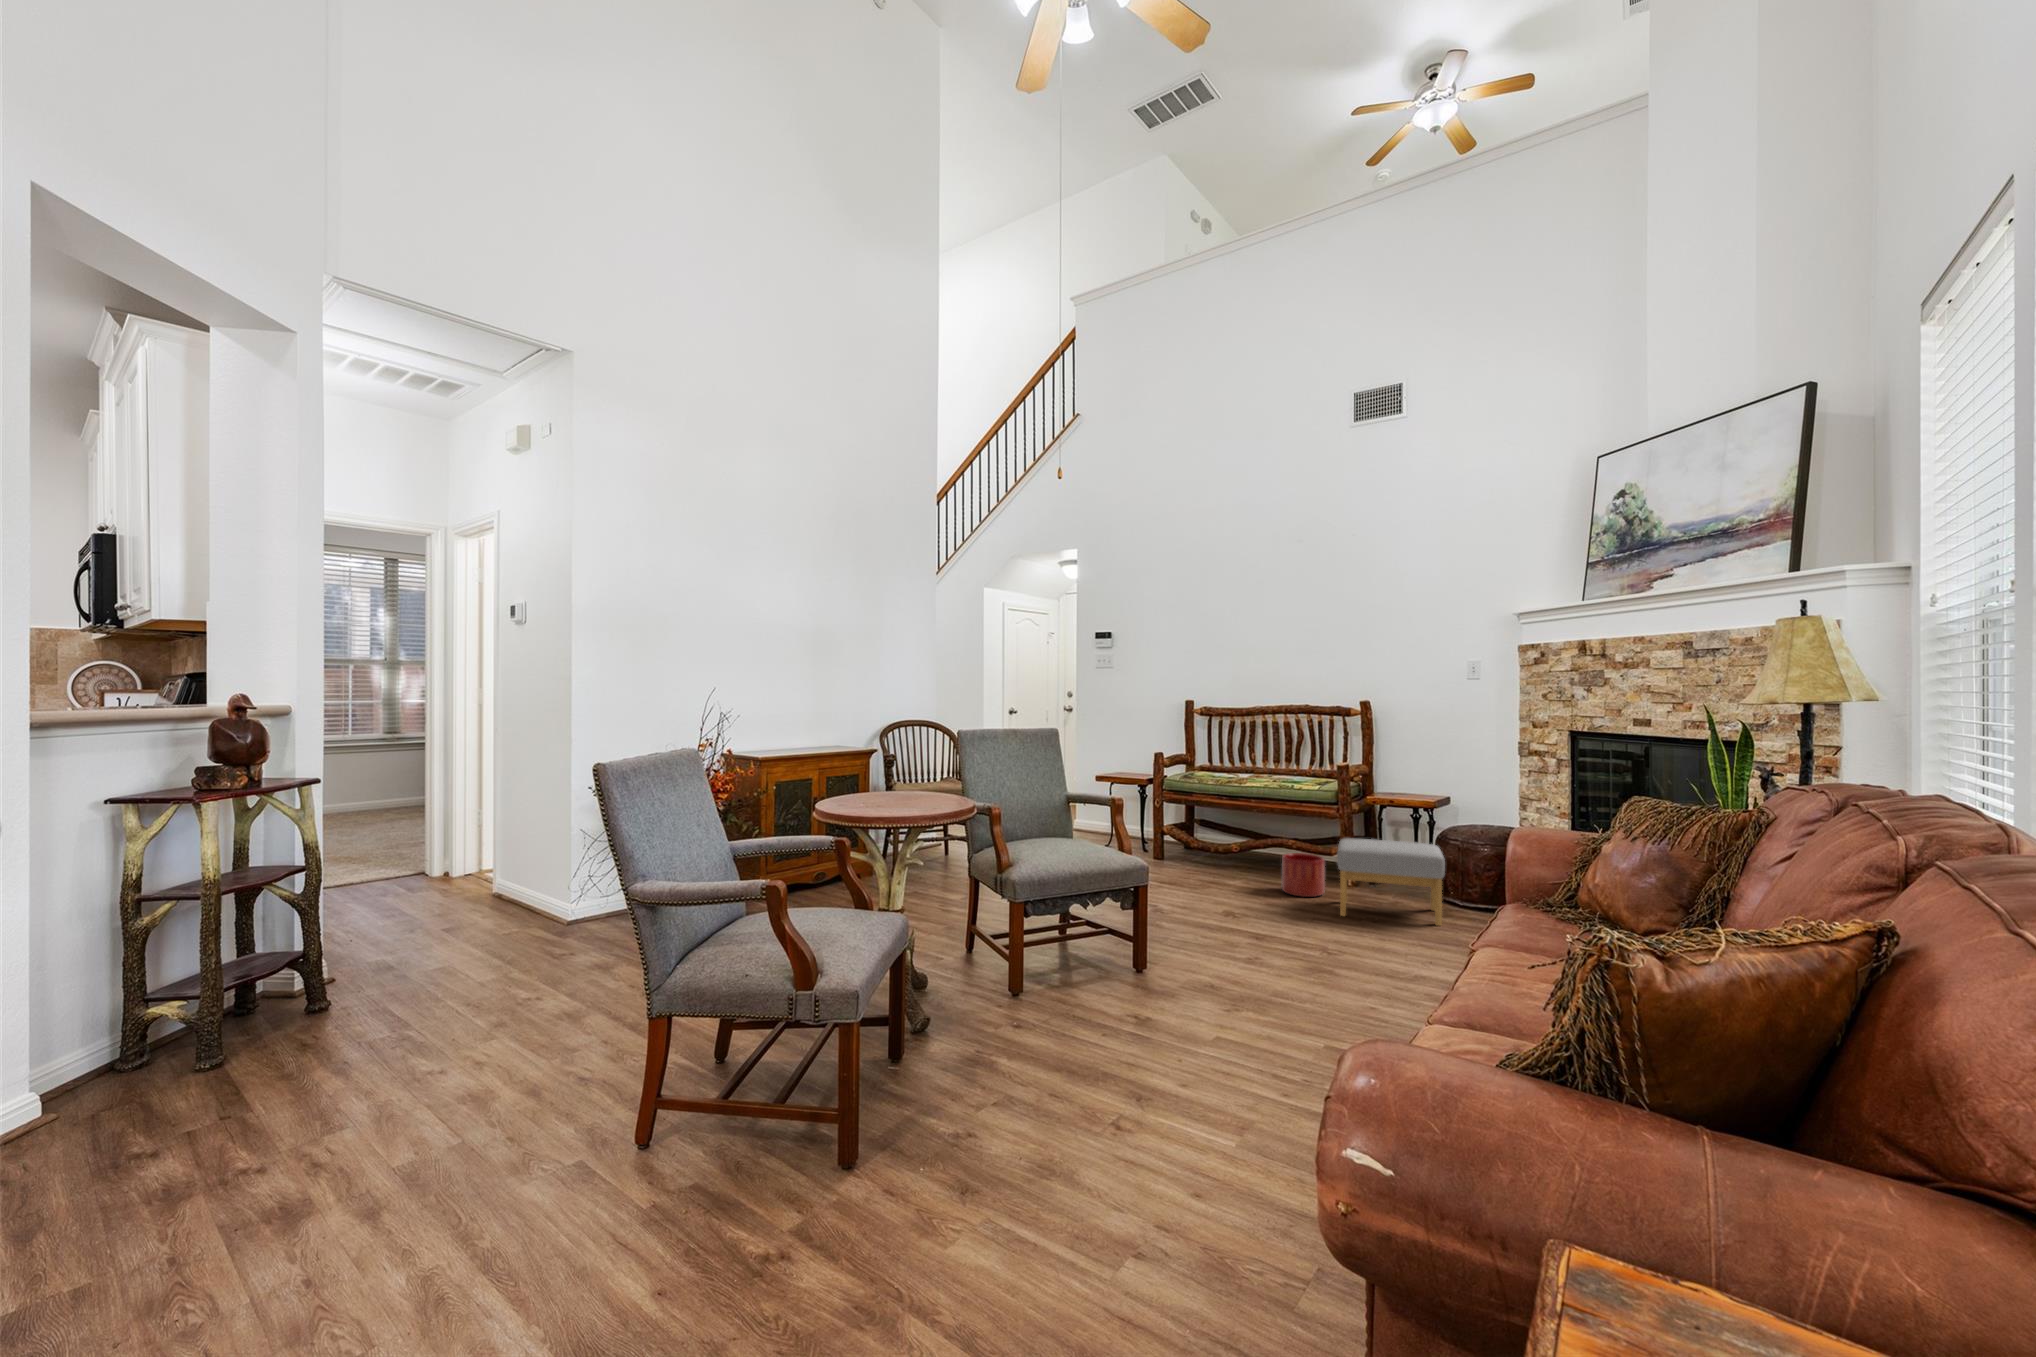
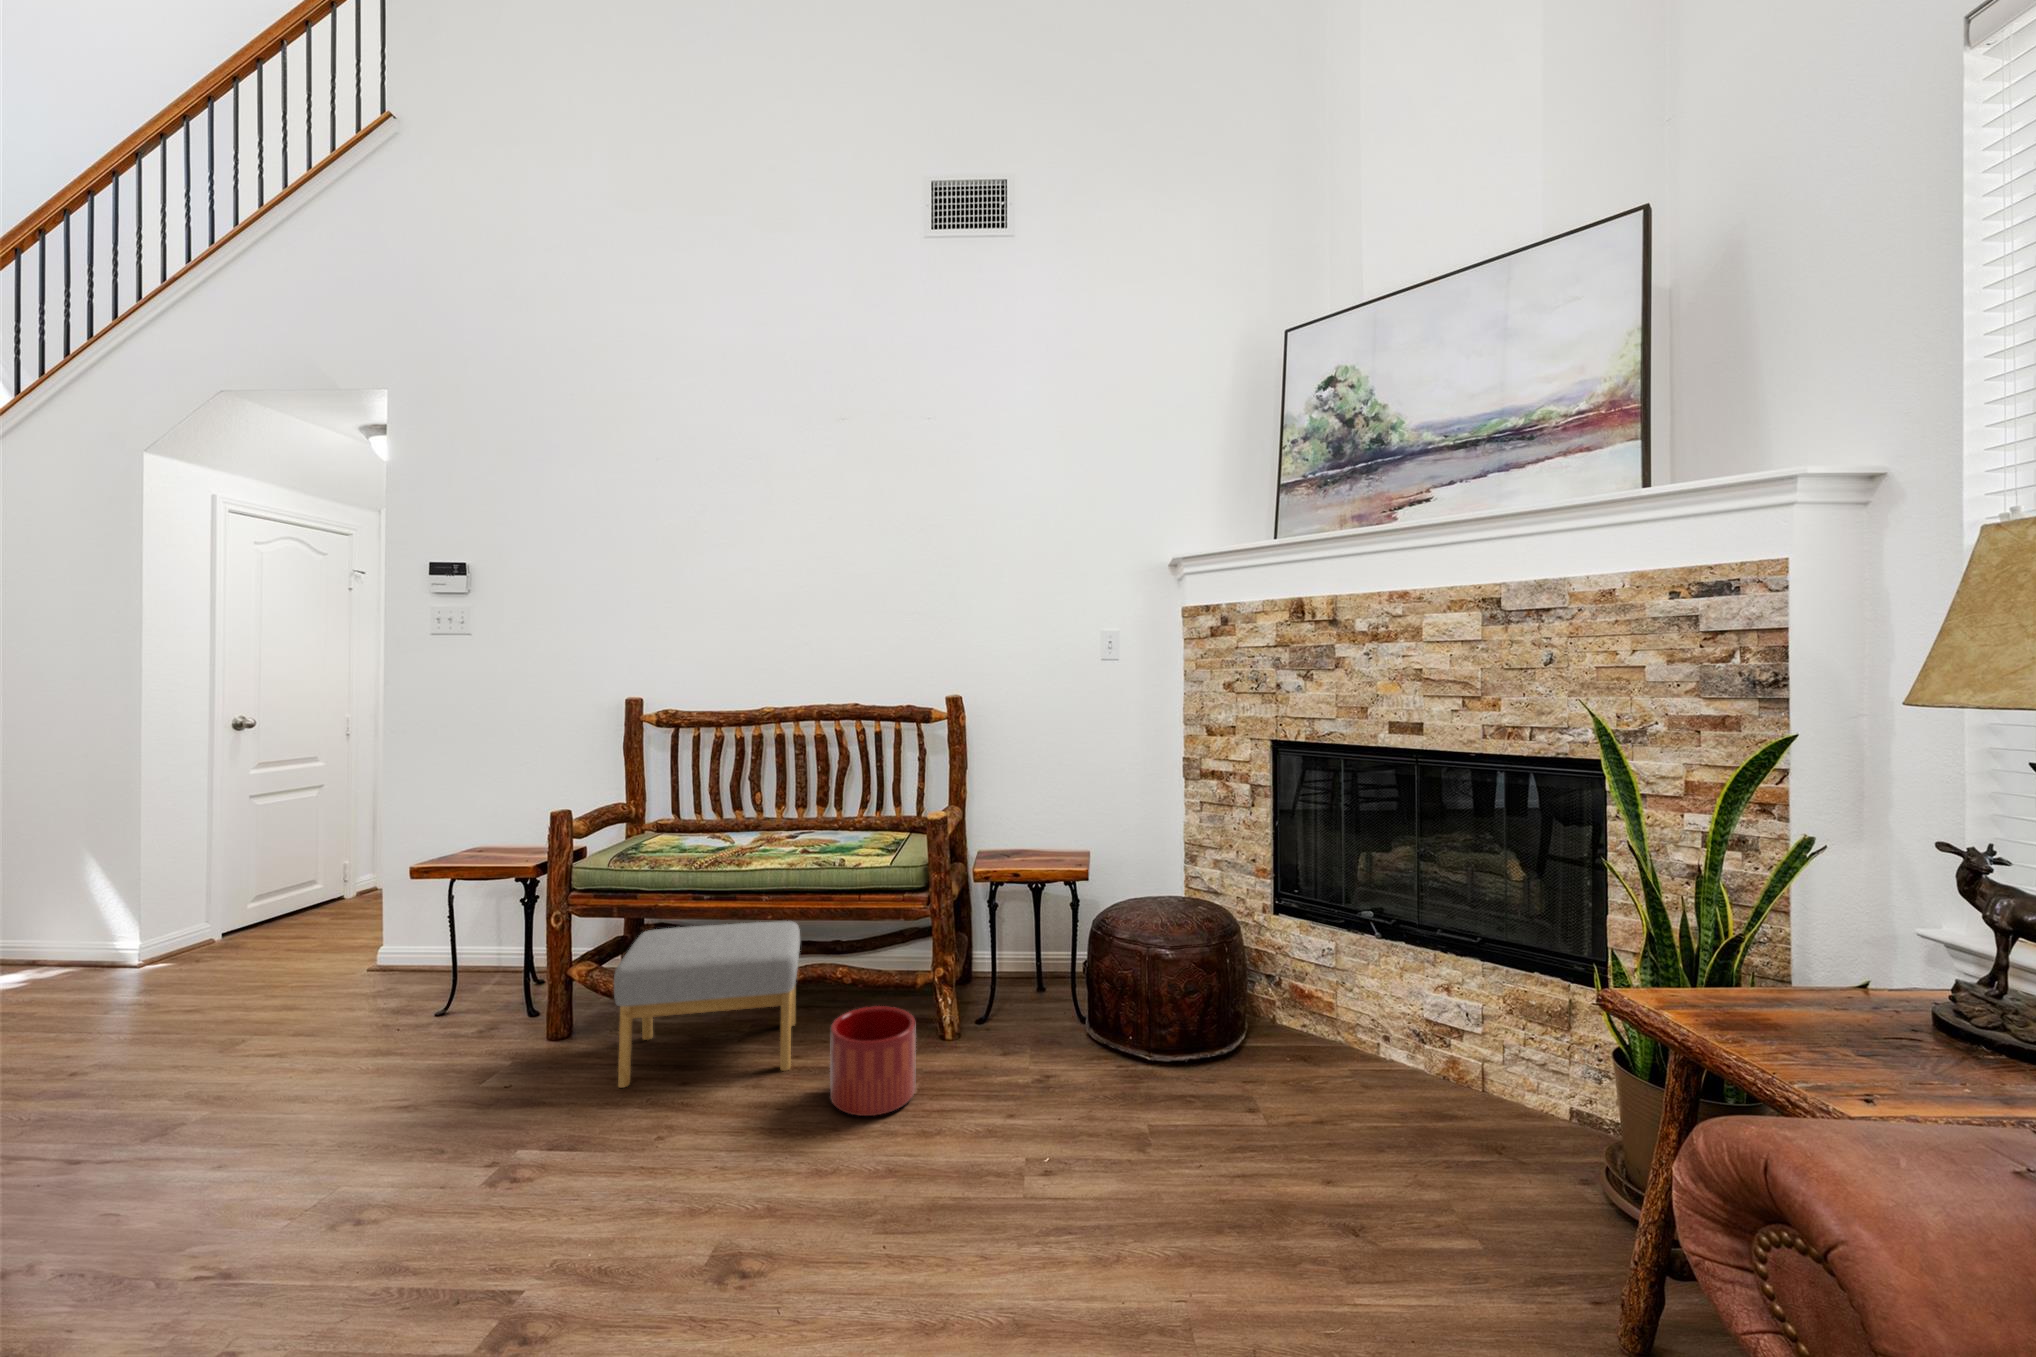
footstool: present [1337,838,1445,926] -> present [614,921,800,1088]

